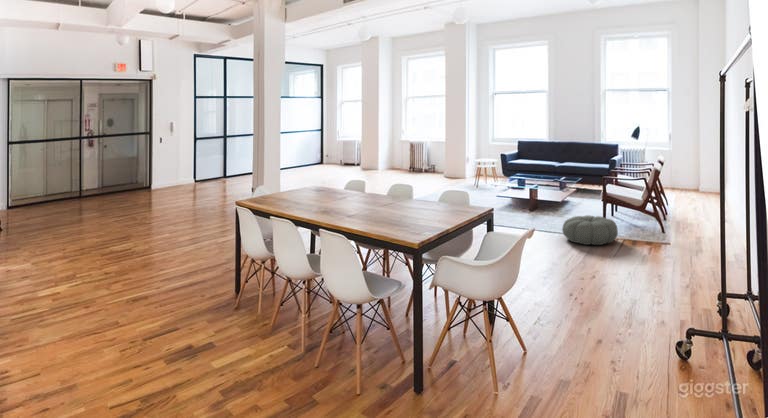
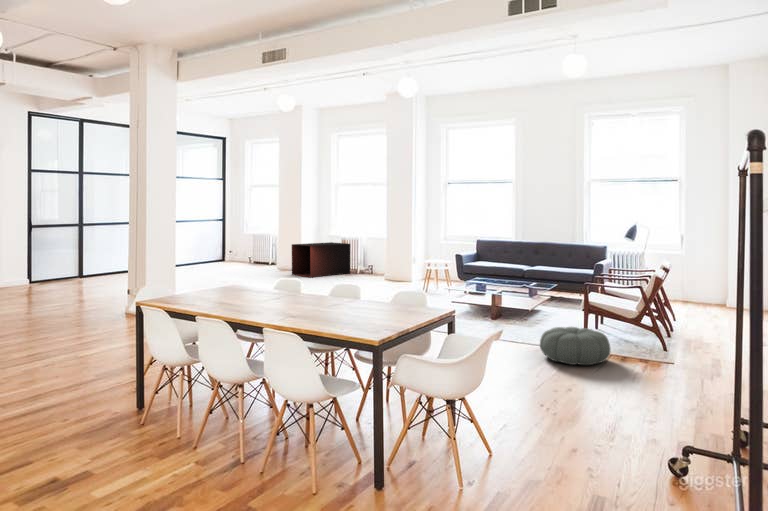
storage cabinet: none [371,148,417,177] -> present [292,242,350,277]

